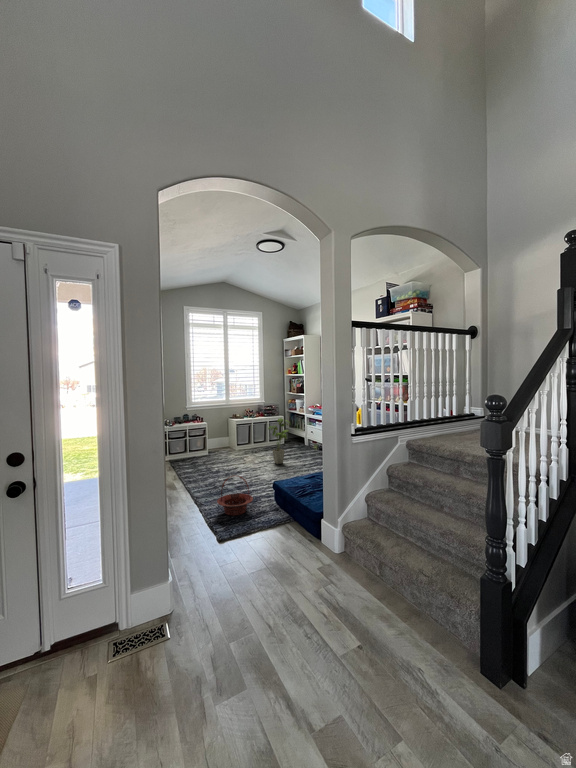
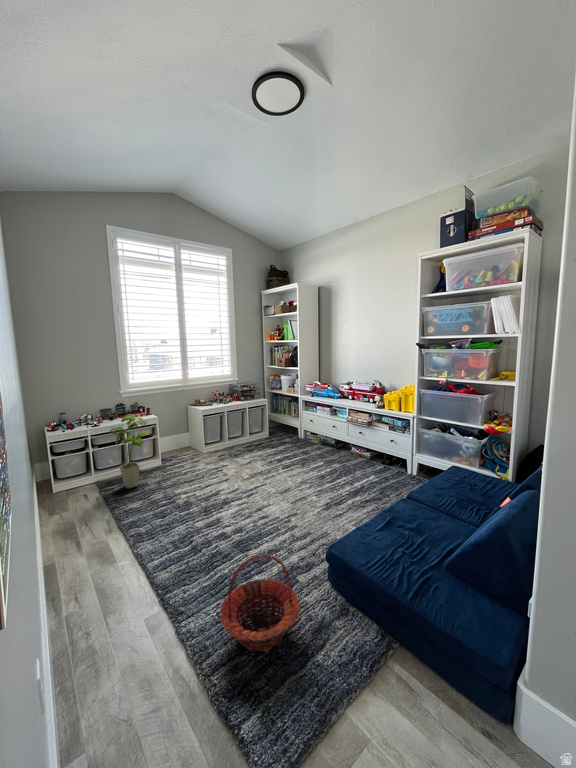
house plant: present [268,418,290,464] -> present [109,414,149,489]

